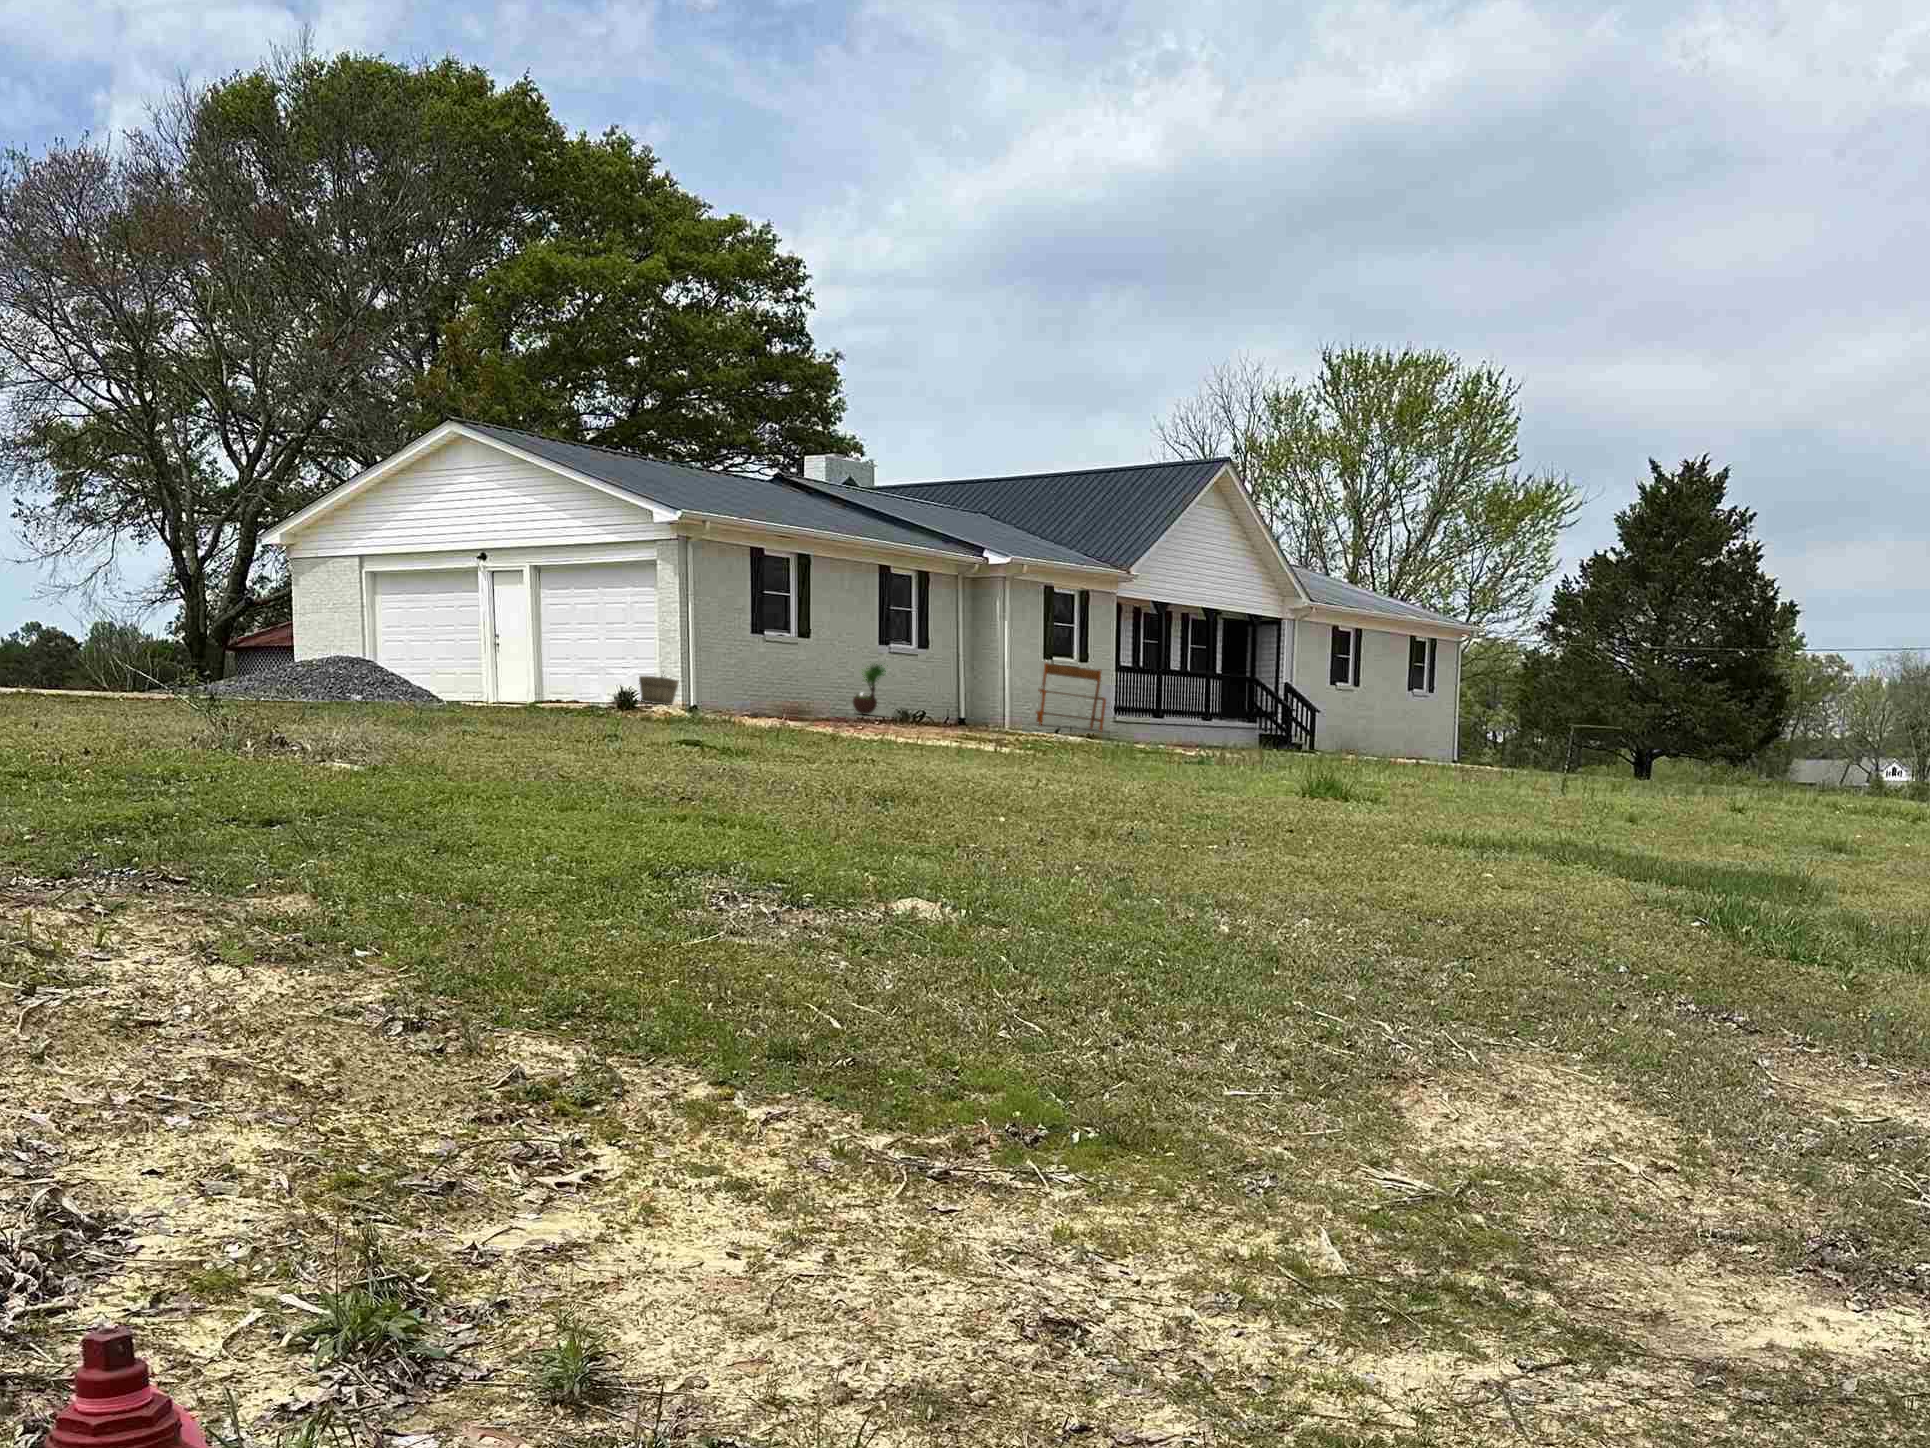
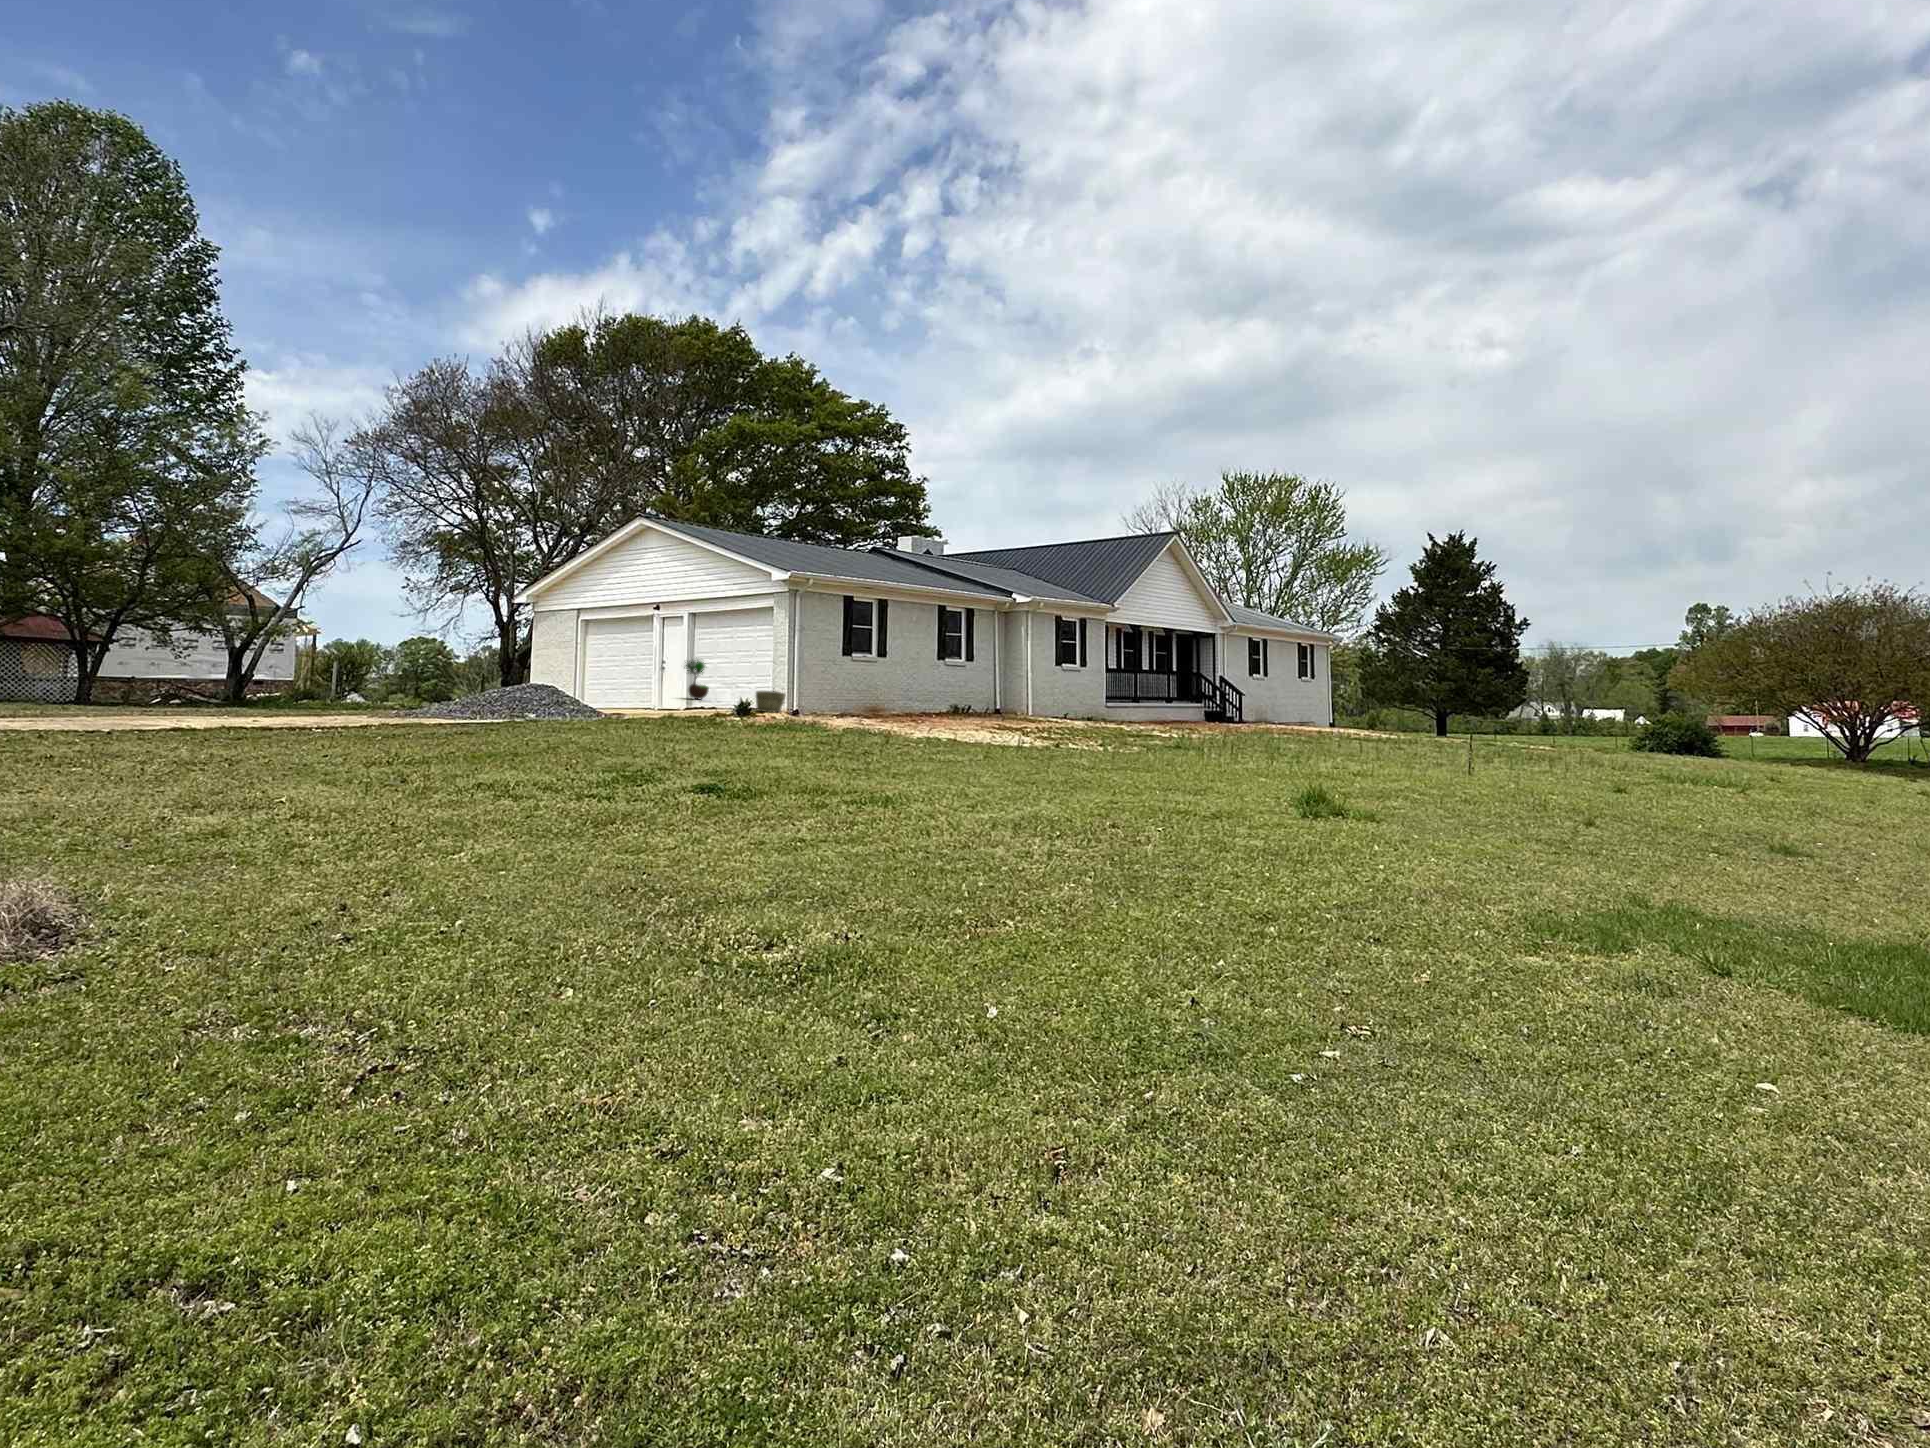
bench: present [1036,662,1106,732] -> none [1051,669,1101,718]
potted tree: present [853,664,888,714] -> present [684,660,709,699]

